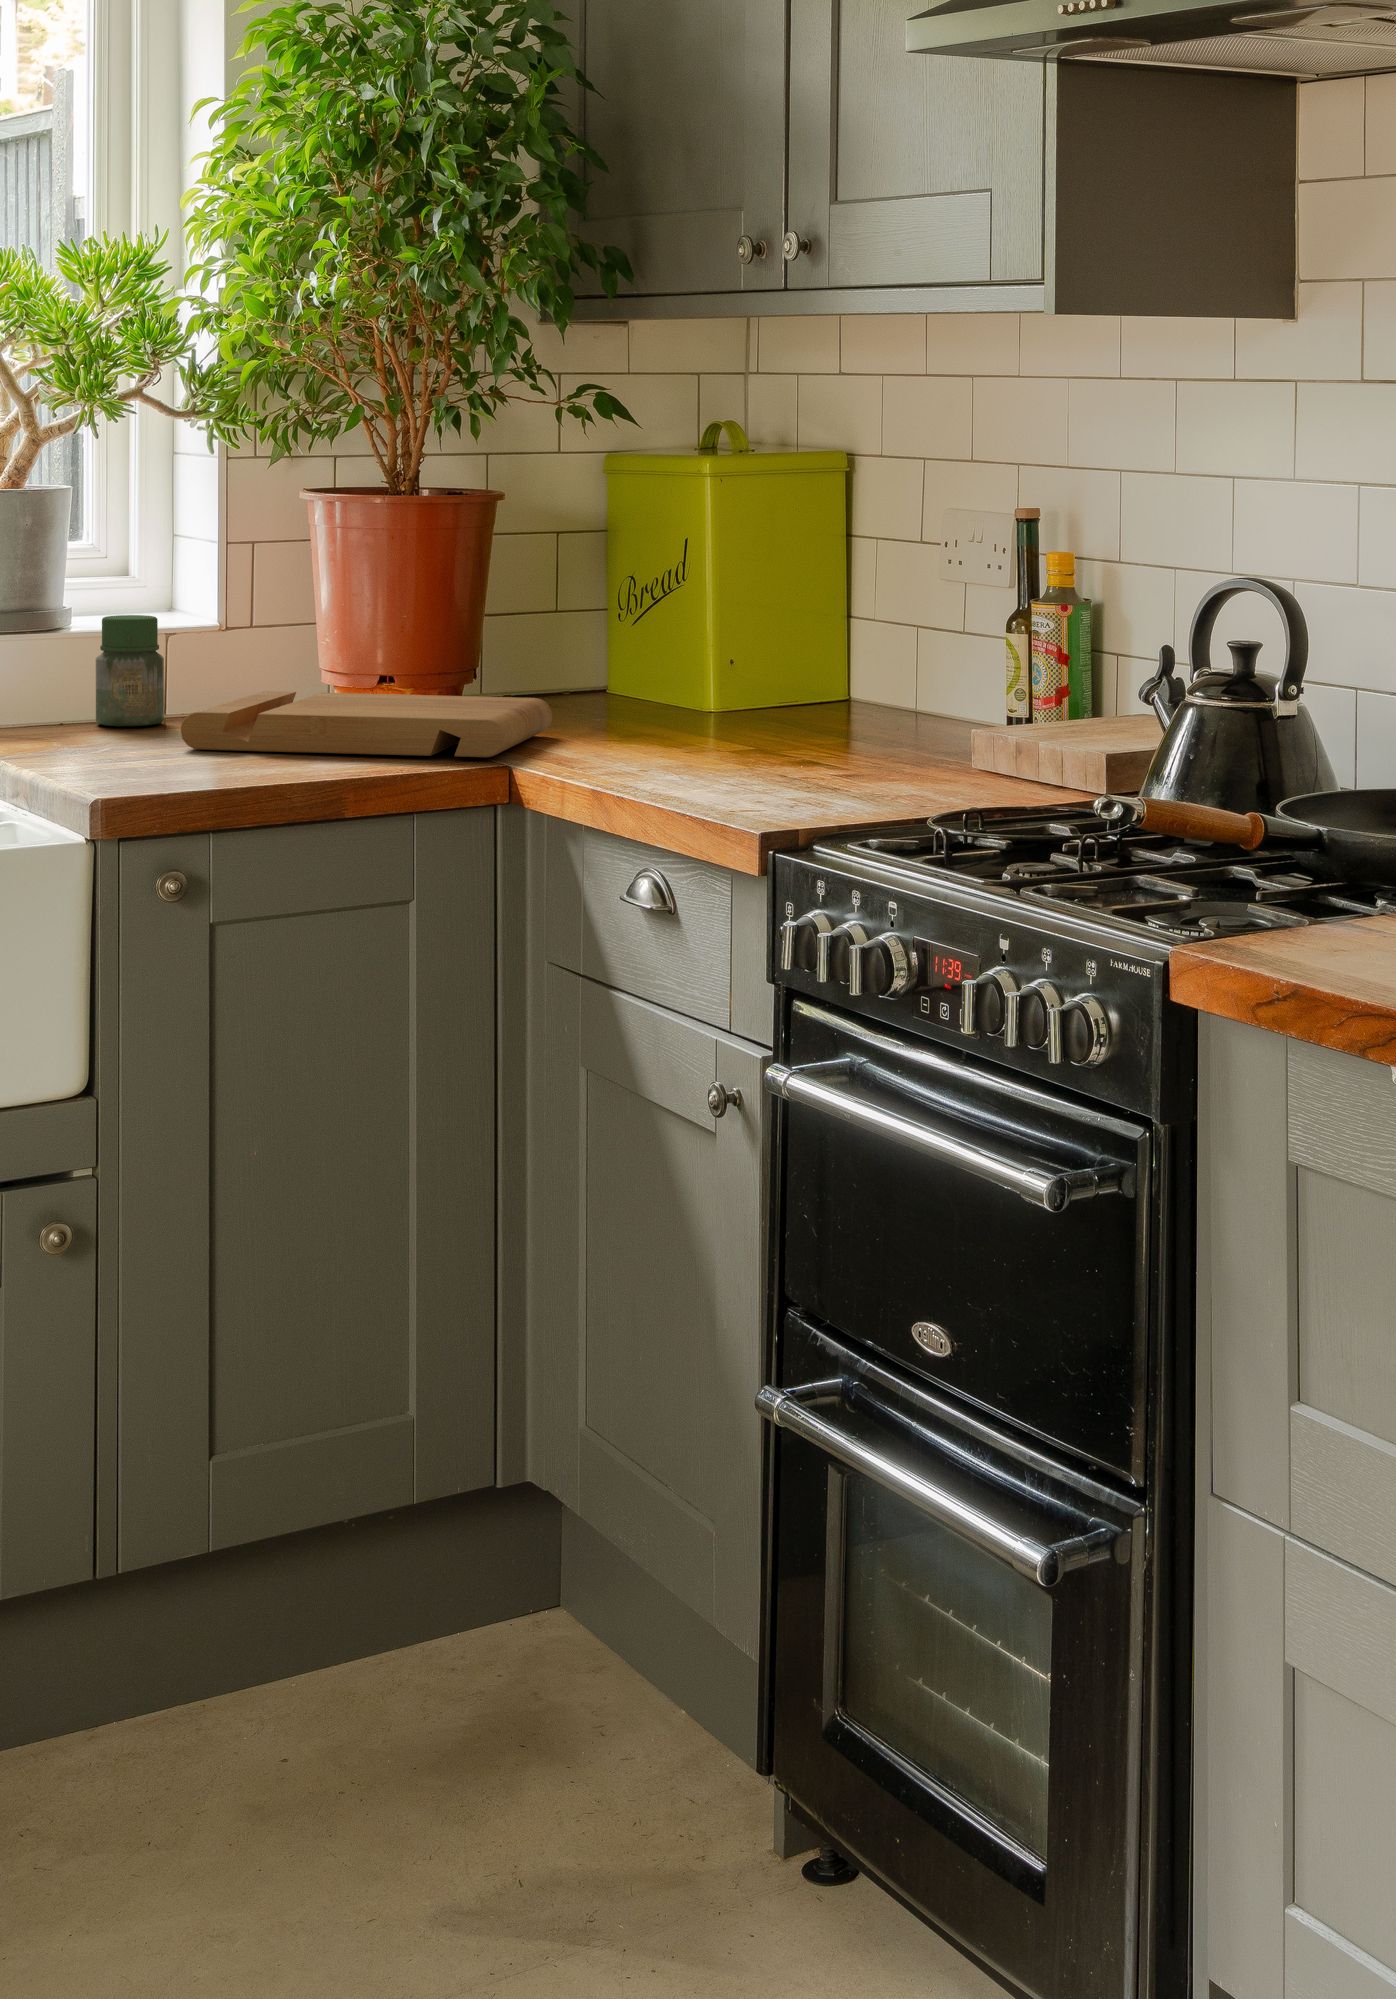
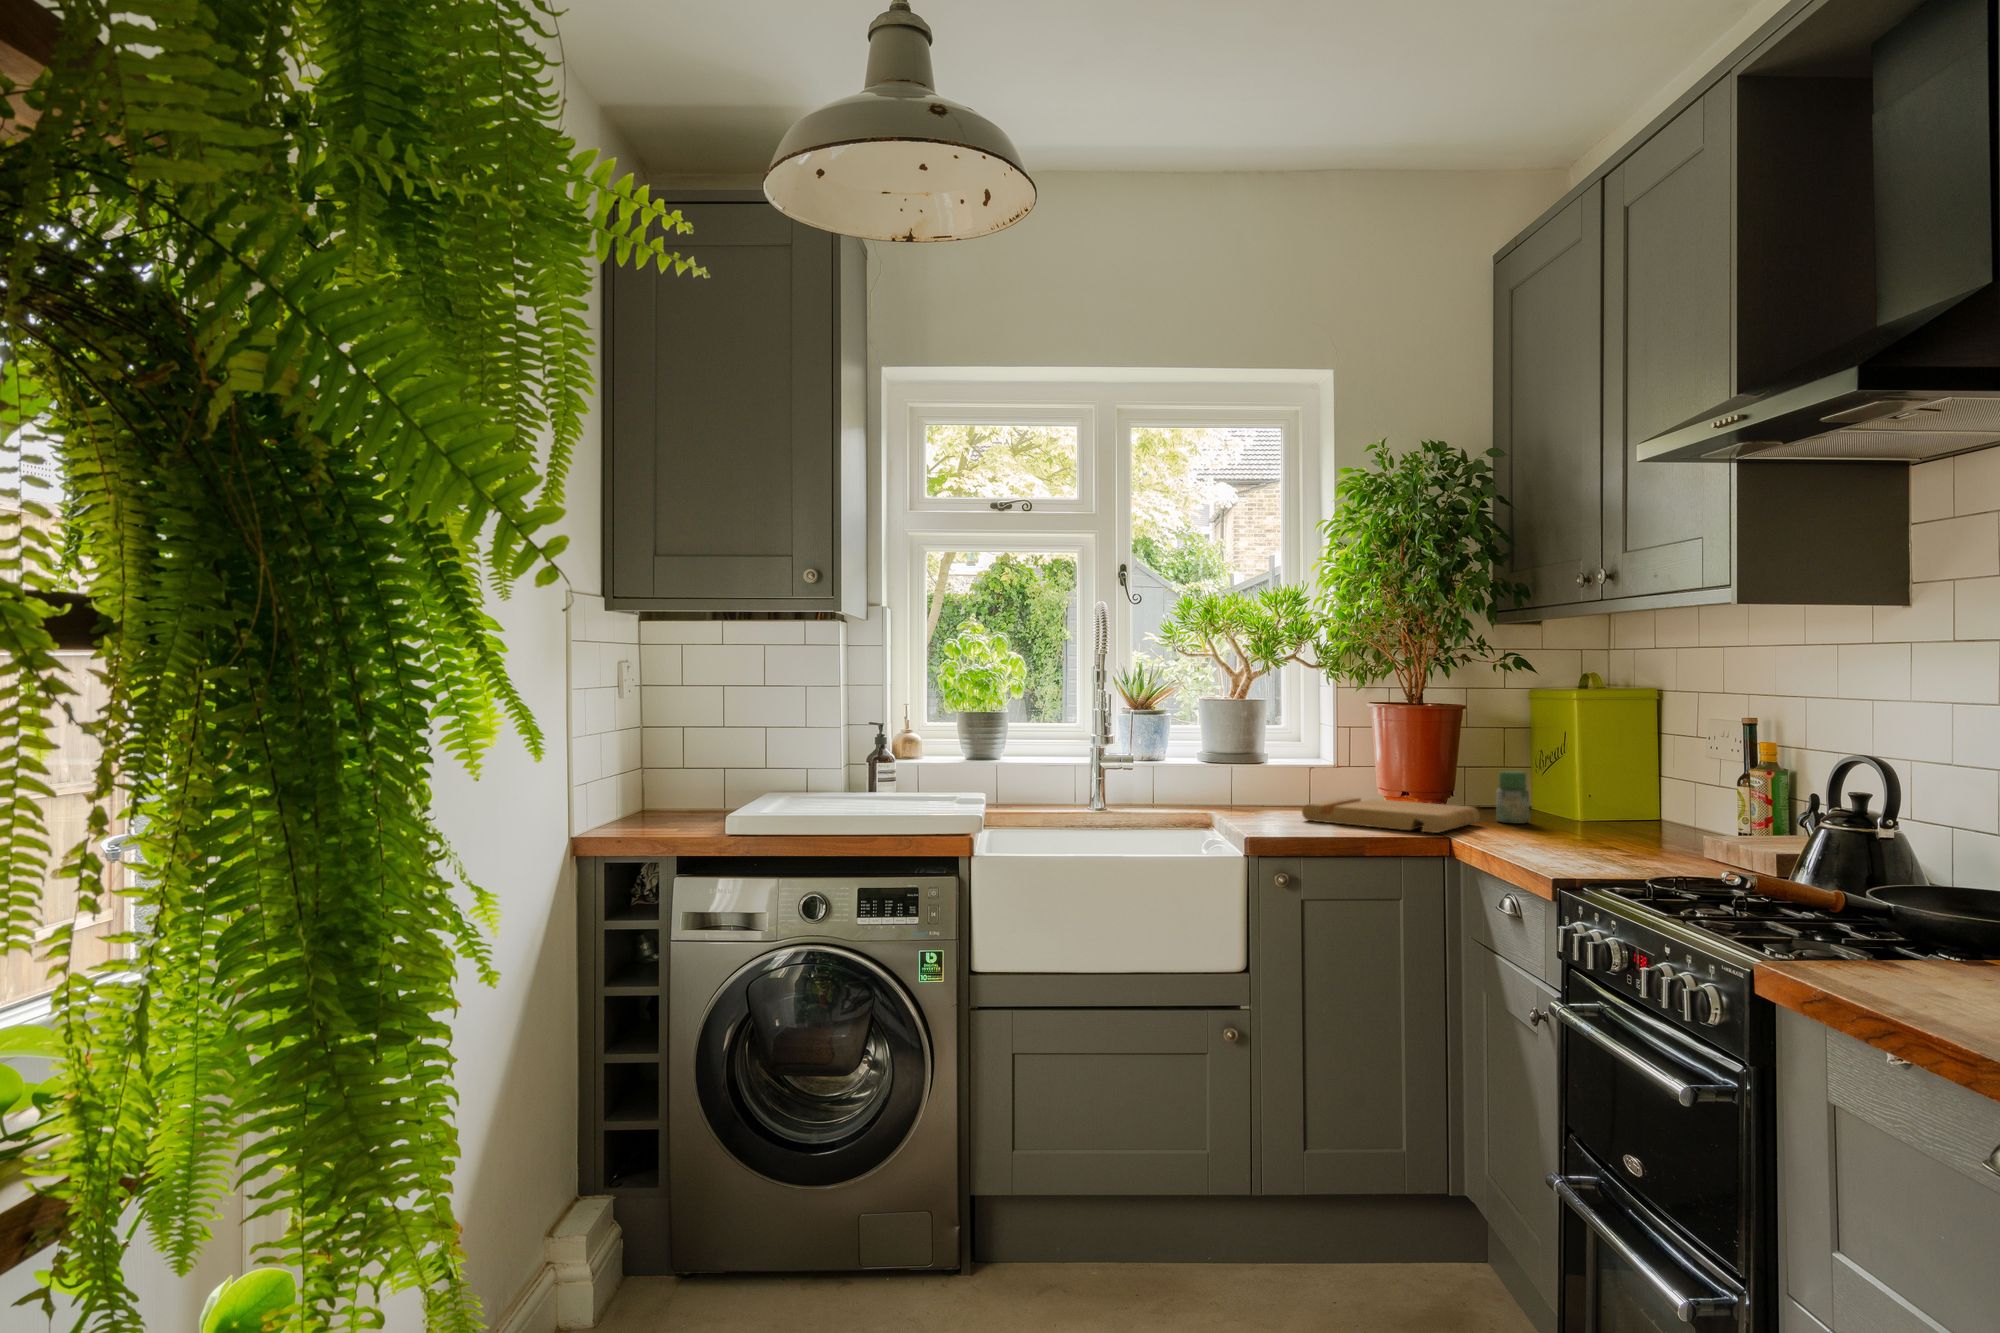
jar: present [96,615,164,726] -> present [1496,771,1529,823]

